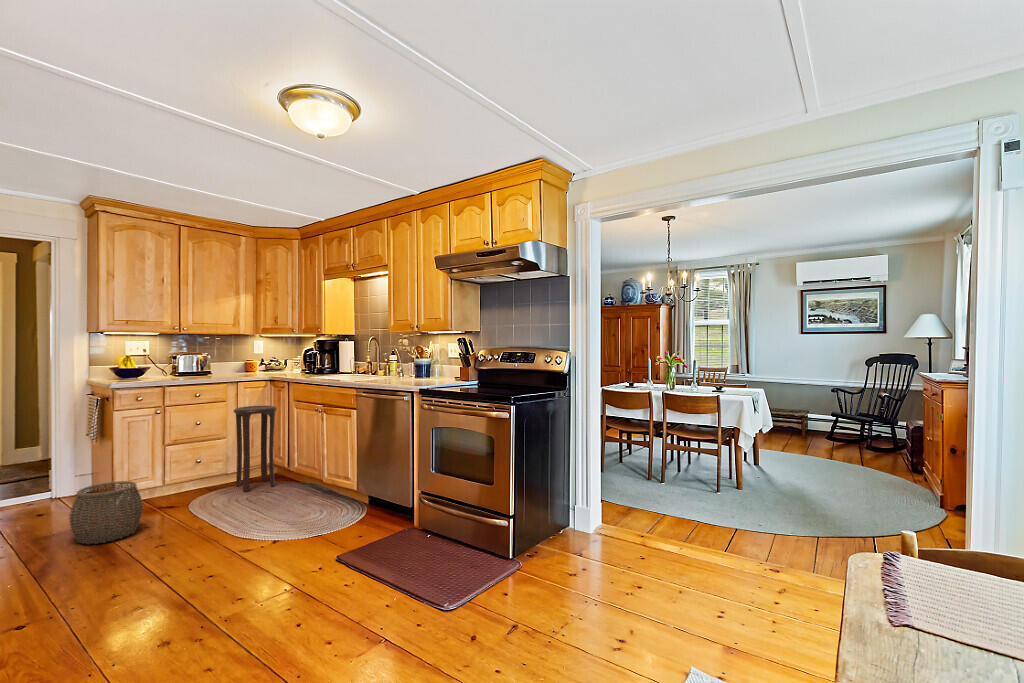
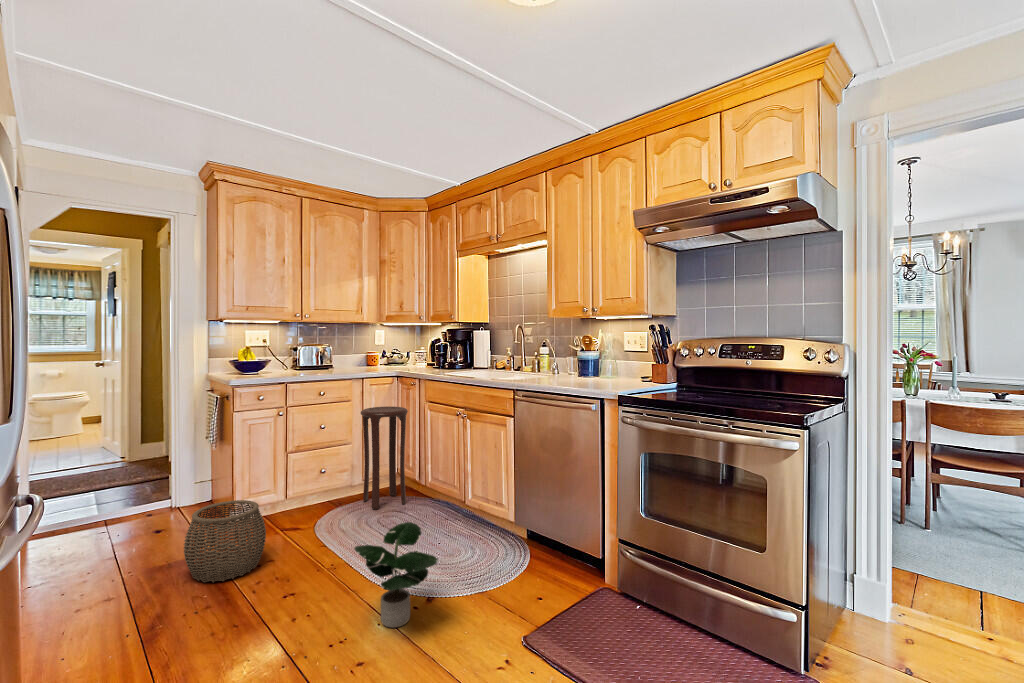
potted plant: none [212,486,278,559] -> present [354,522,438,628]

